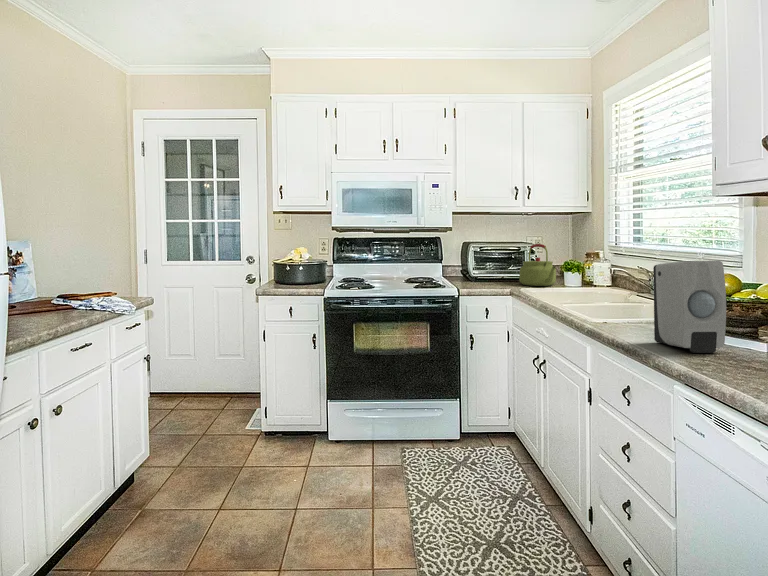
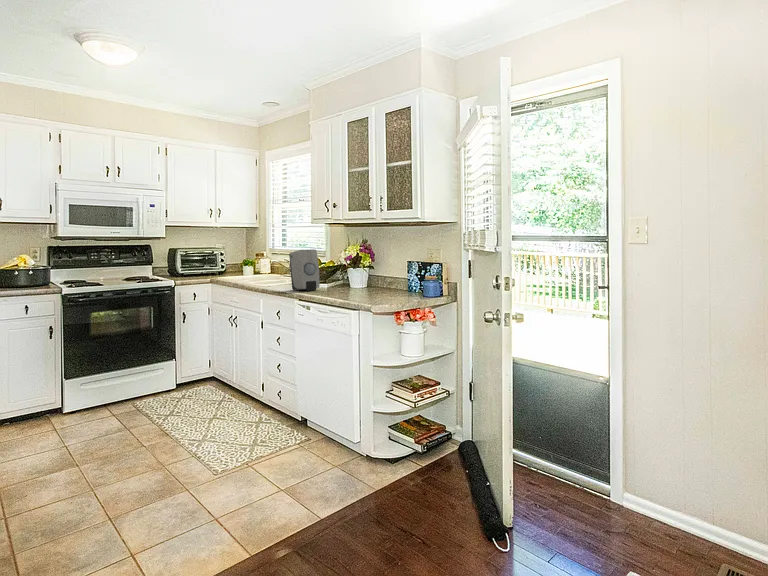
kettle: present [519,244,556,286] -> none [214,248,238,276]

